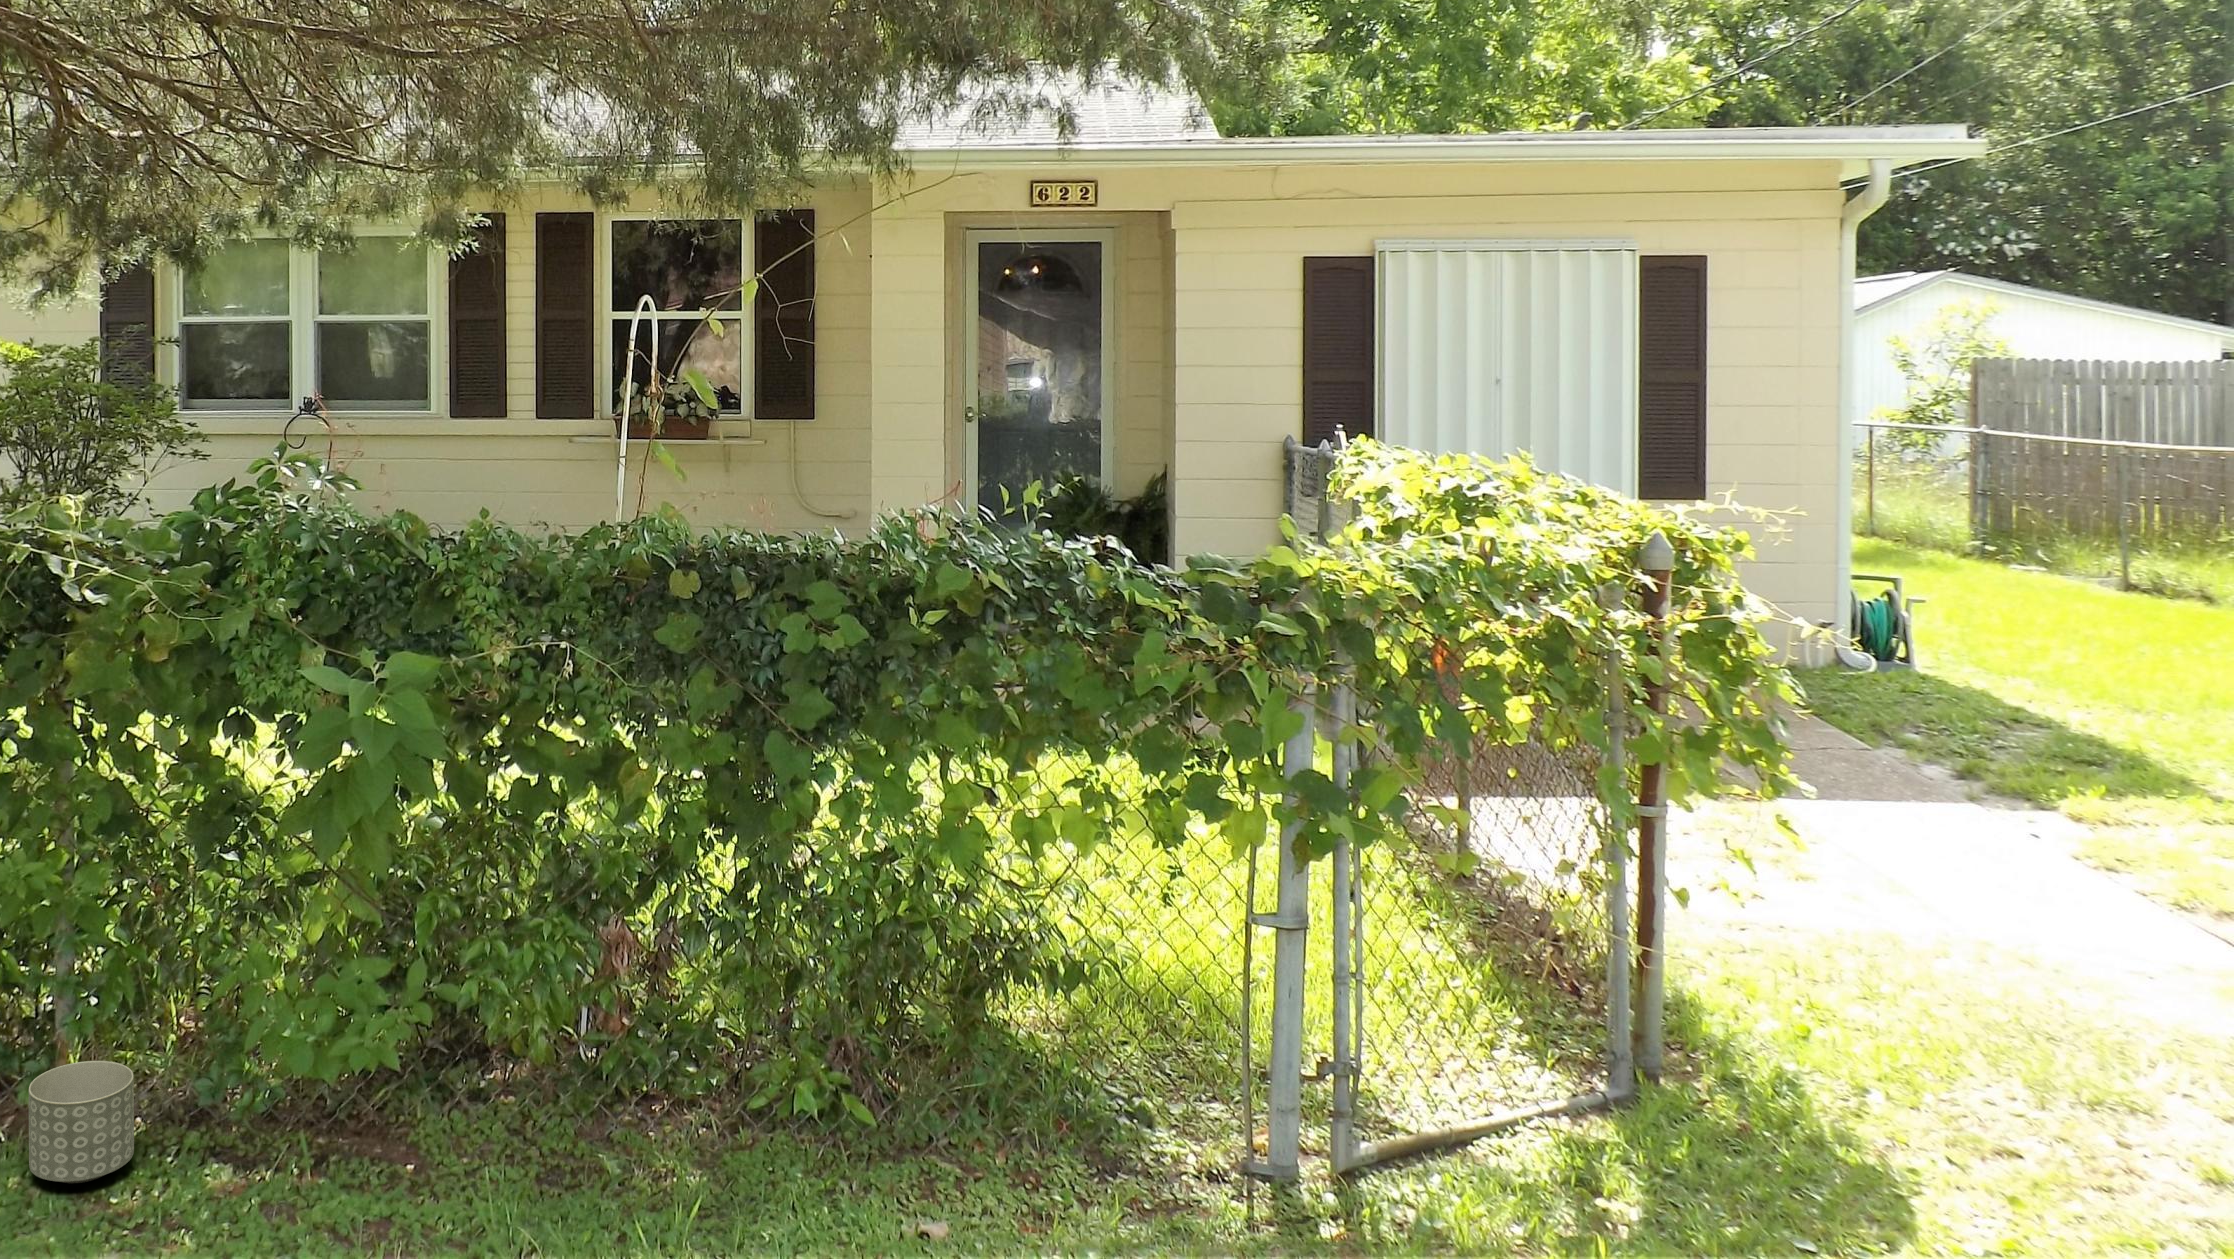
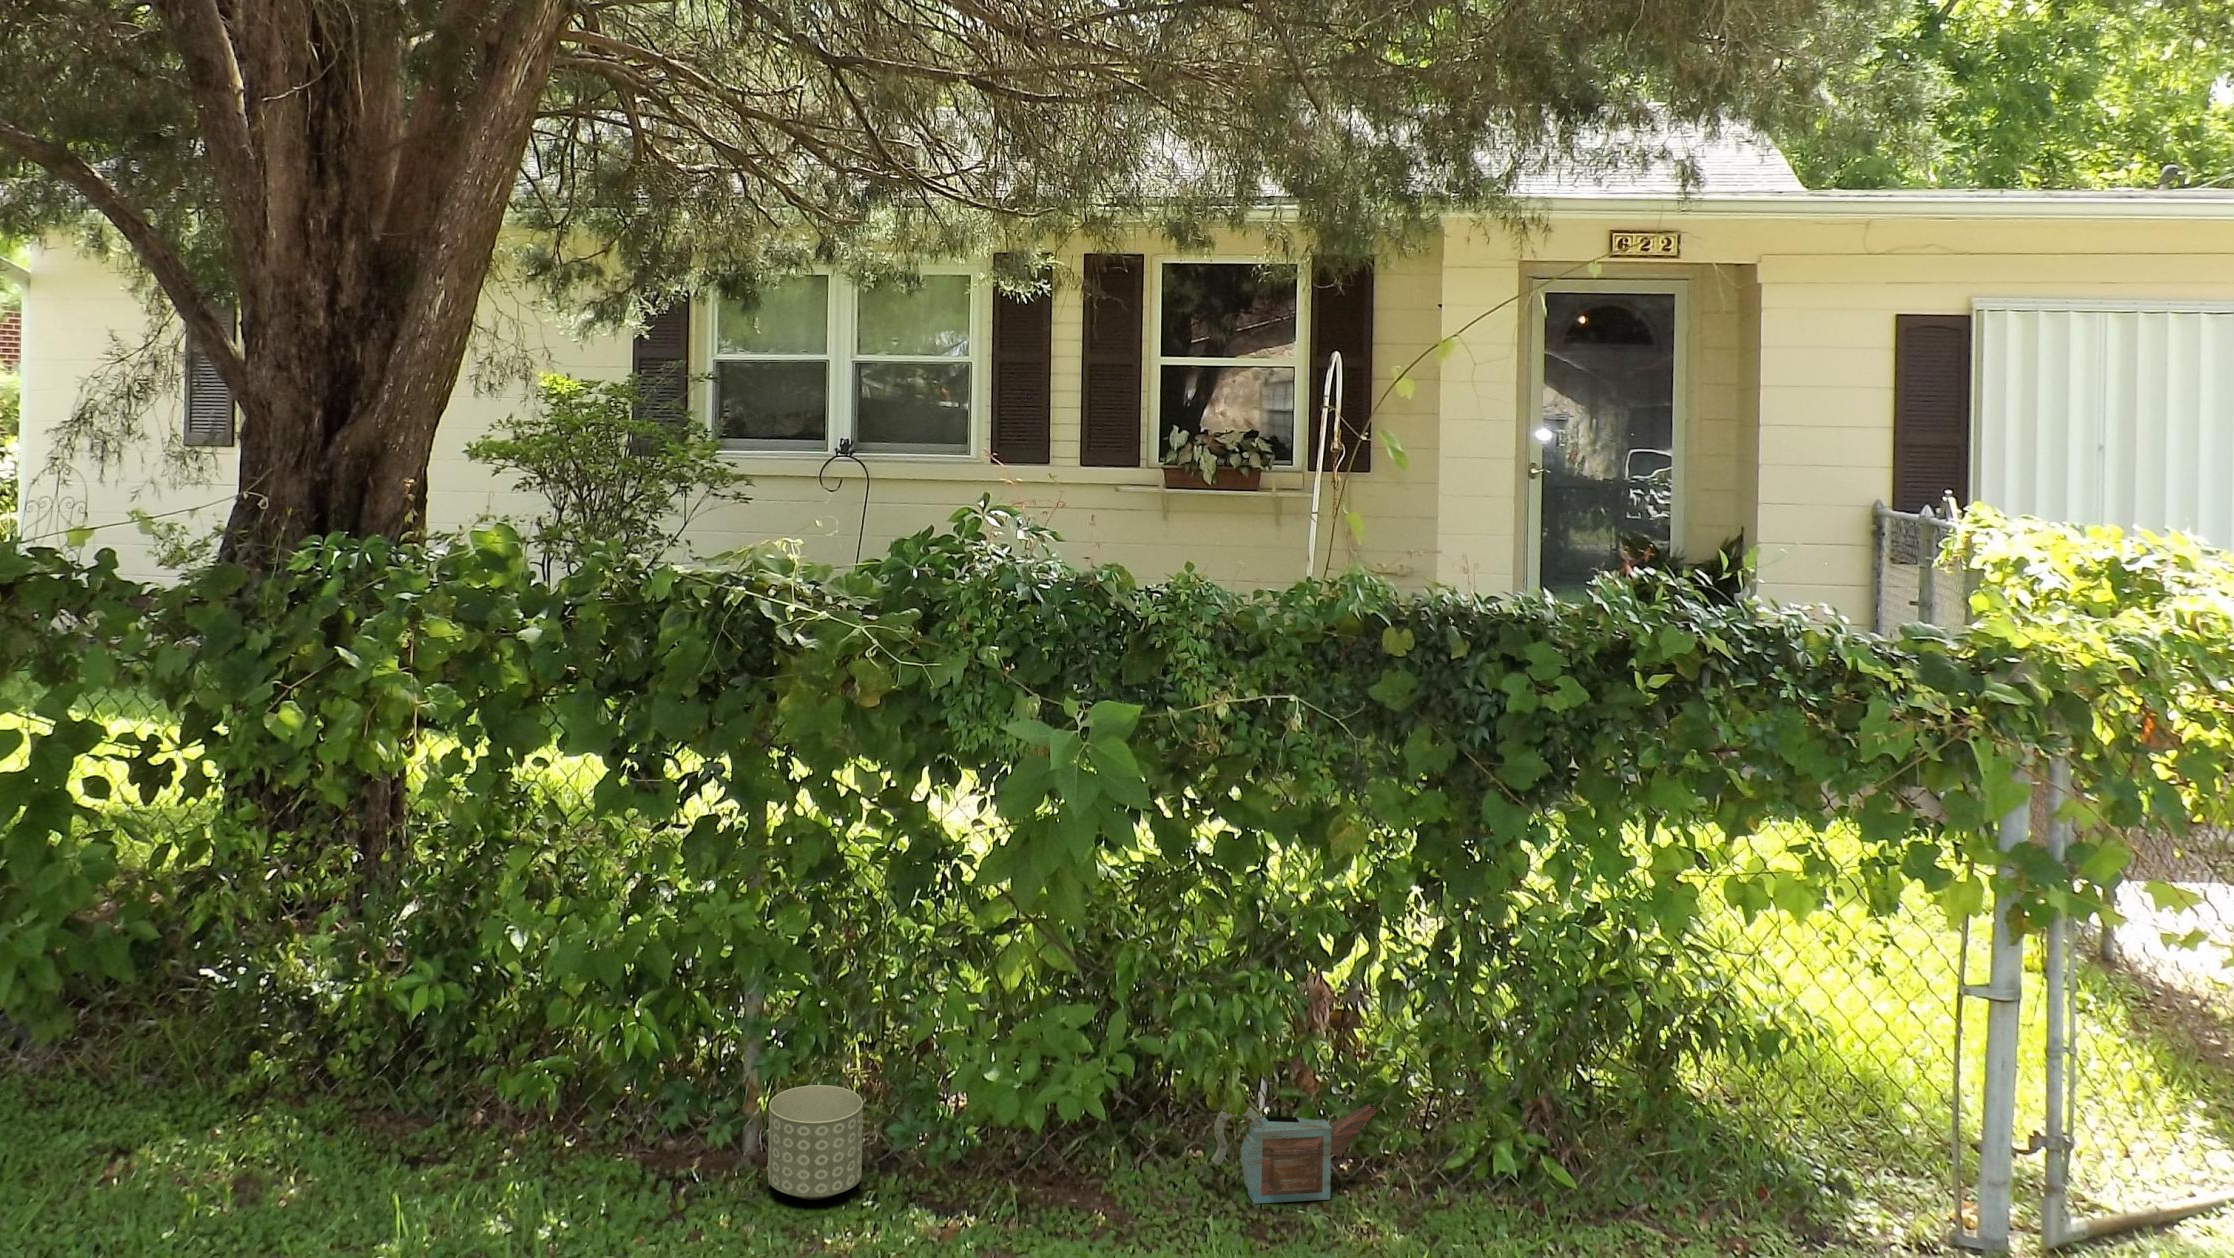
watering can: none [504,1057,679,1165] -> present [1211,1104,1378,1204]

